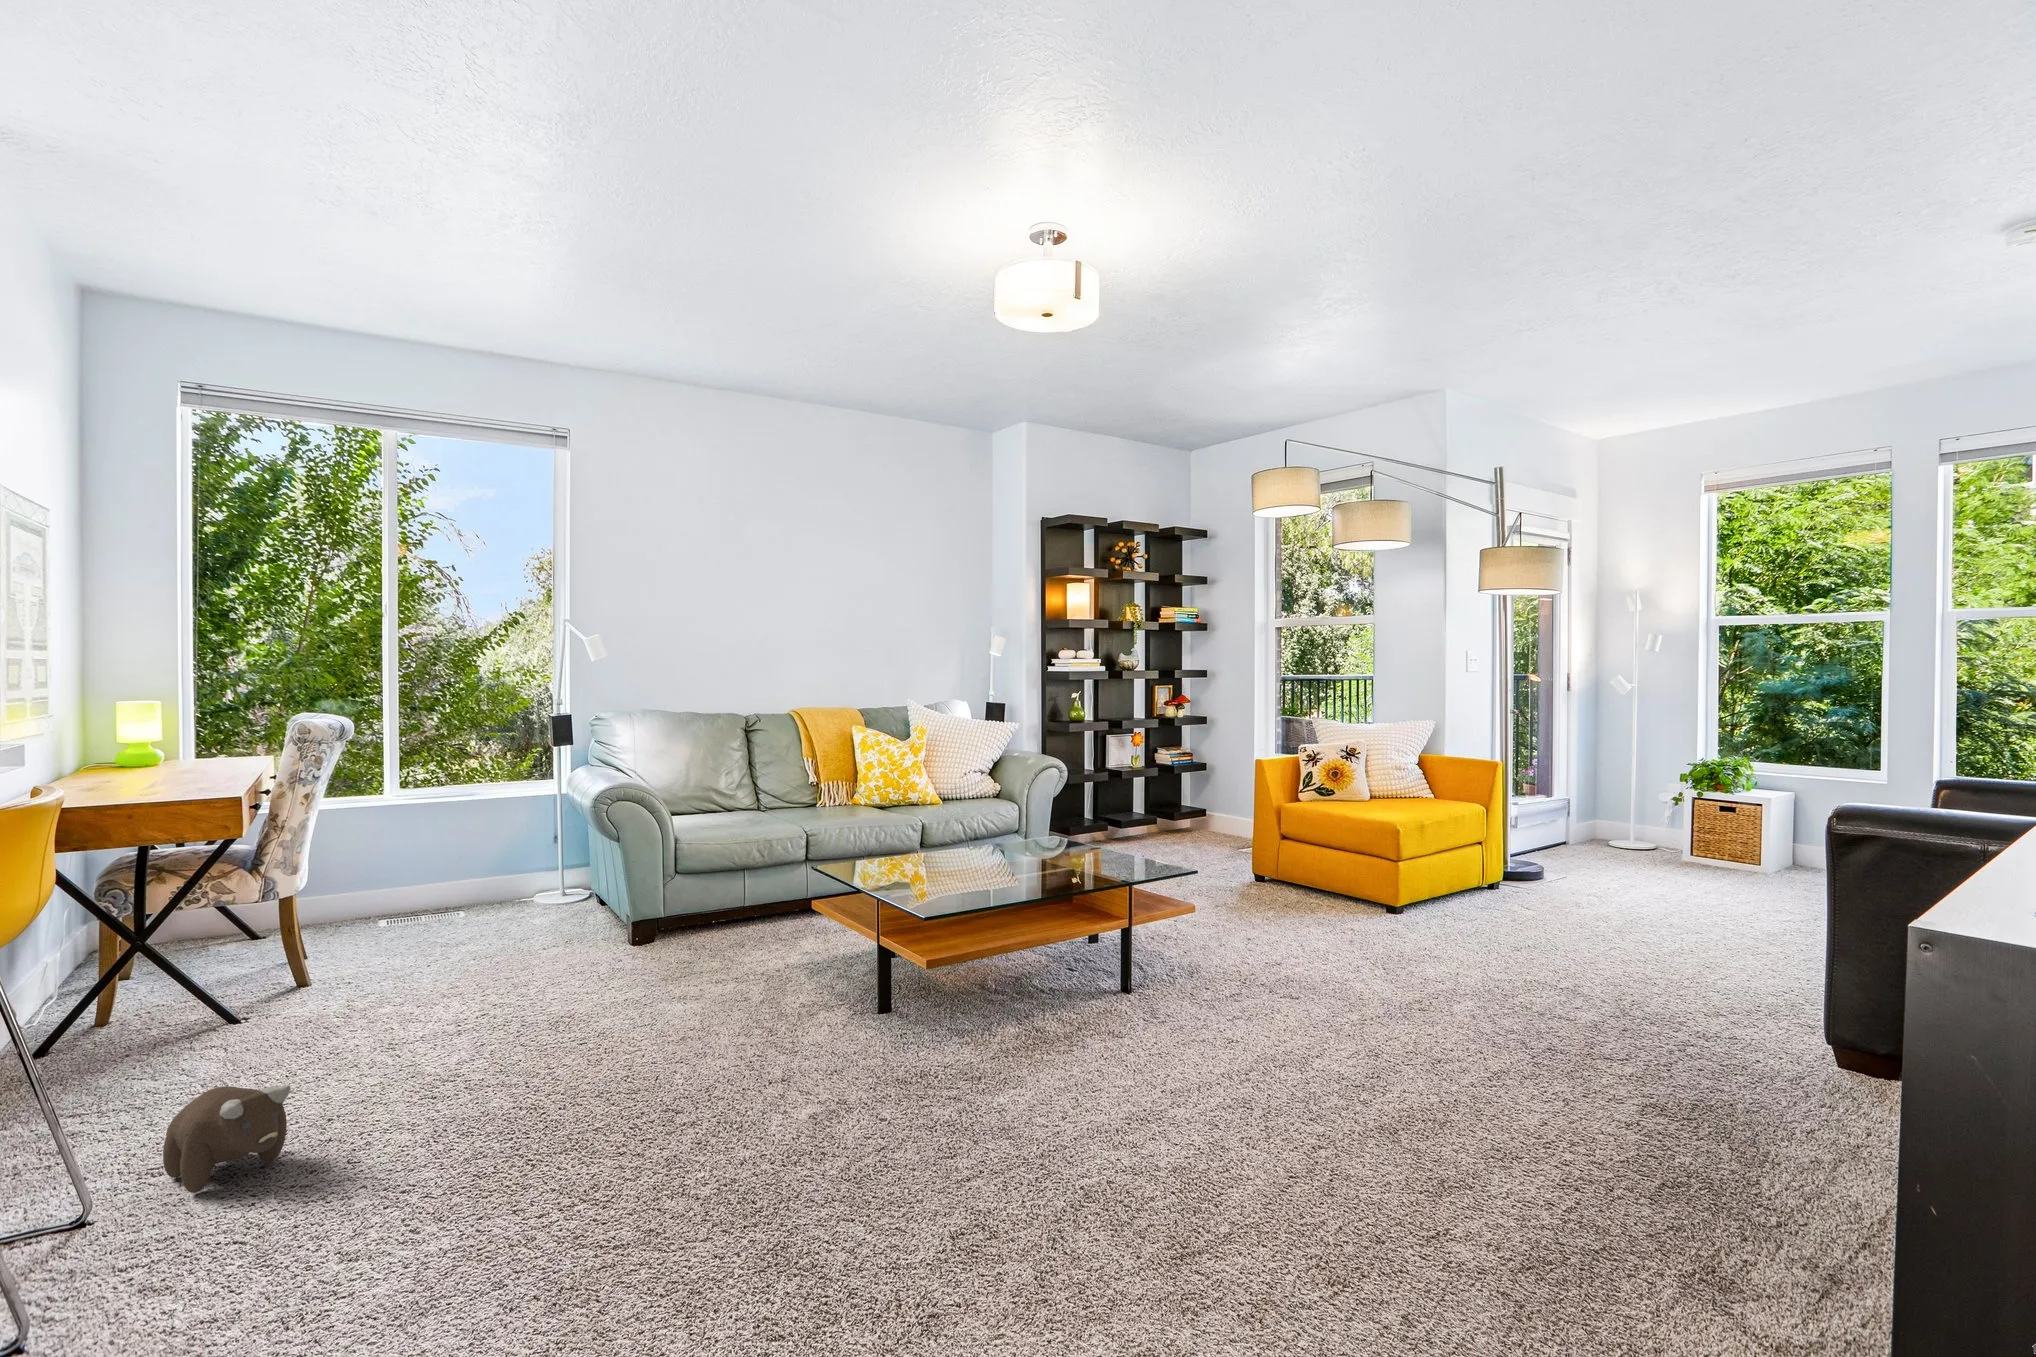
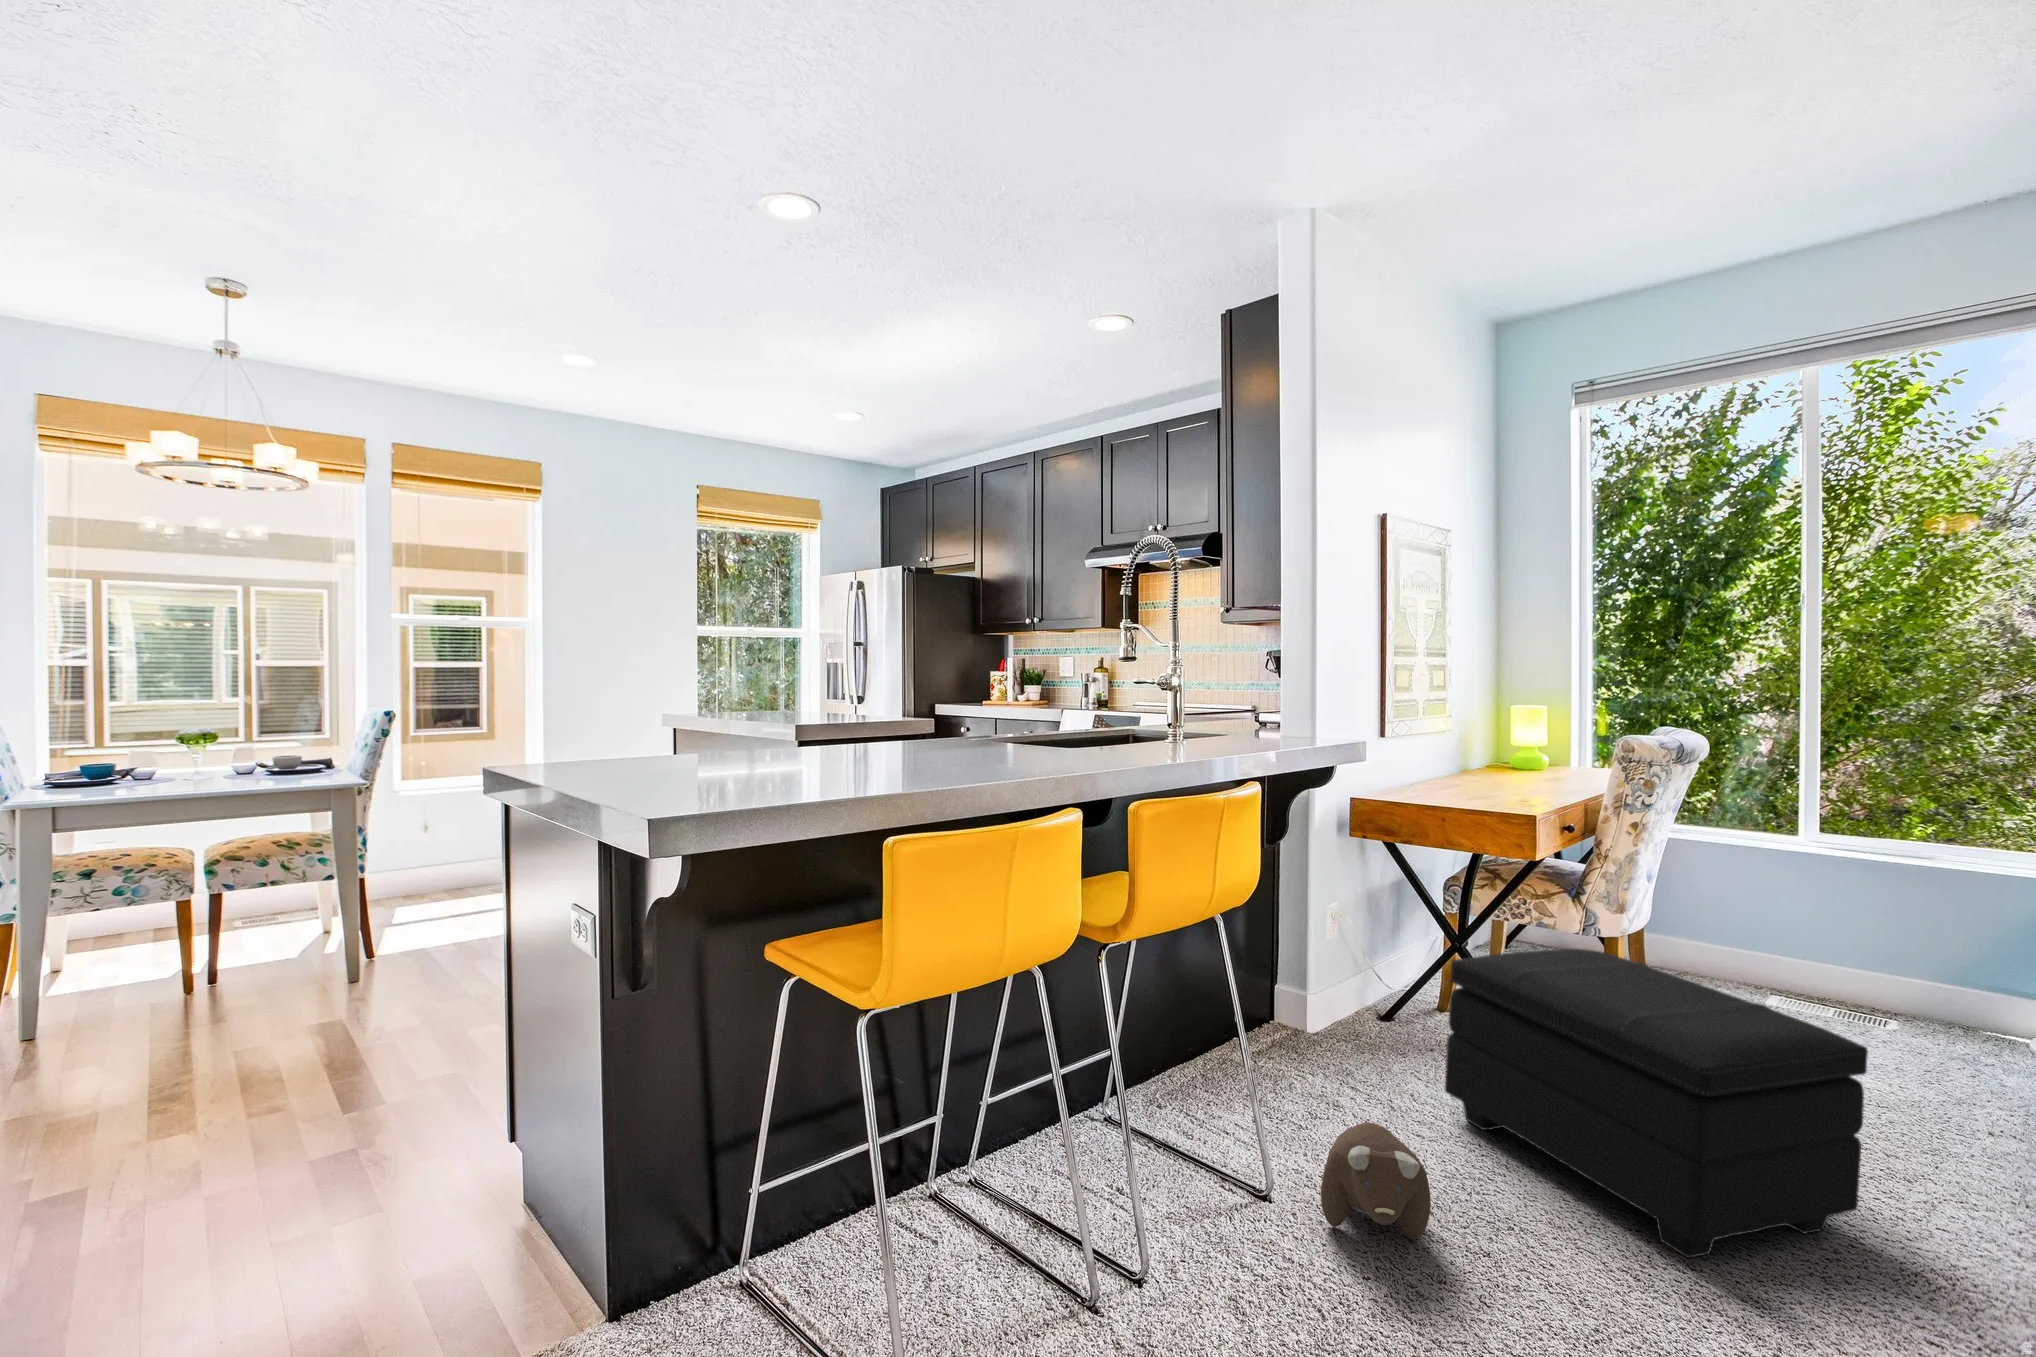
footstool: none [204,895,522,1082] -> present [1445,949,1868,1258]

